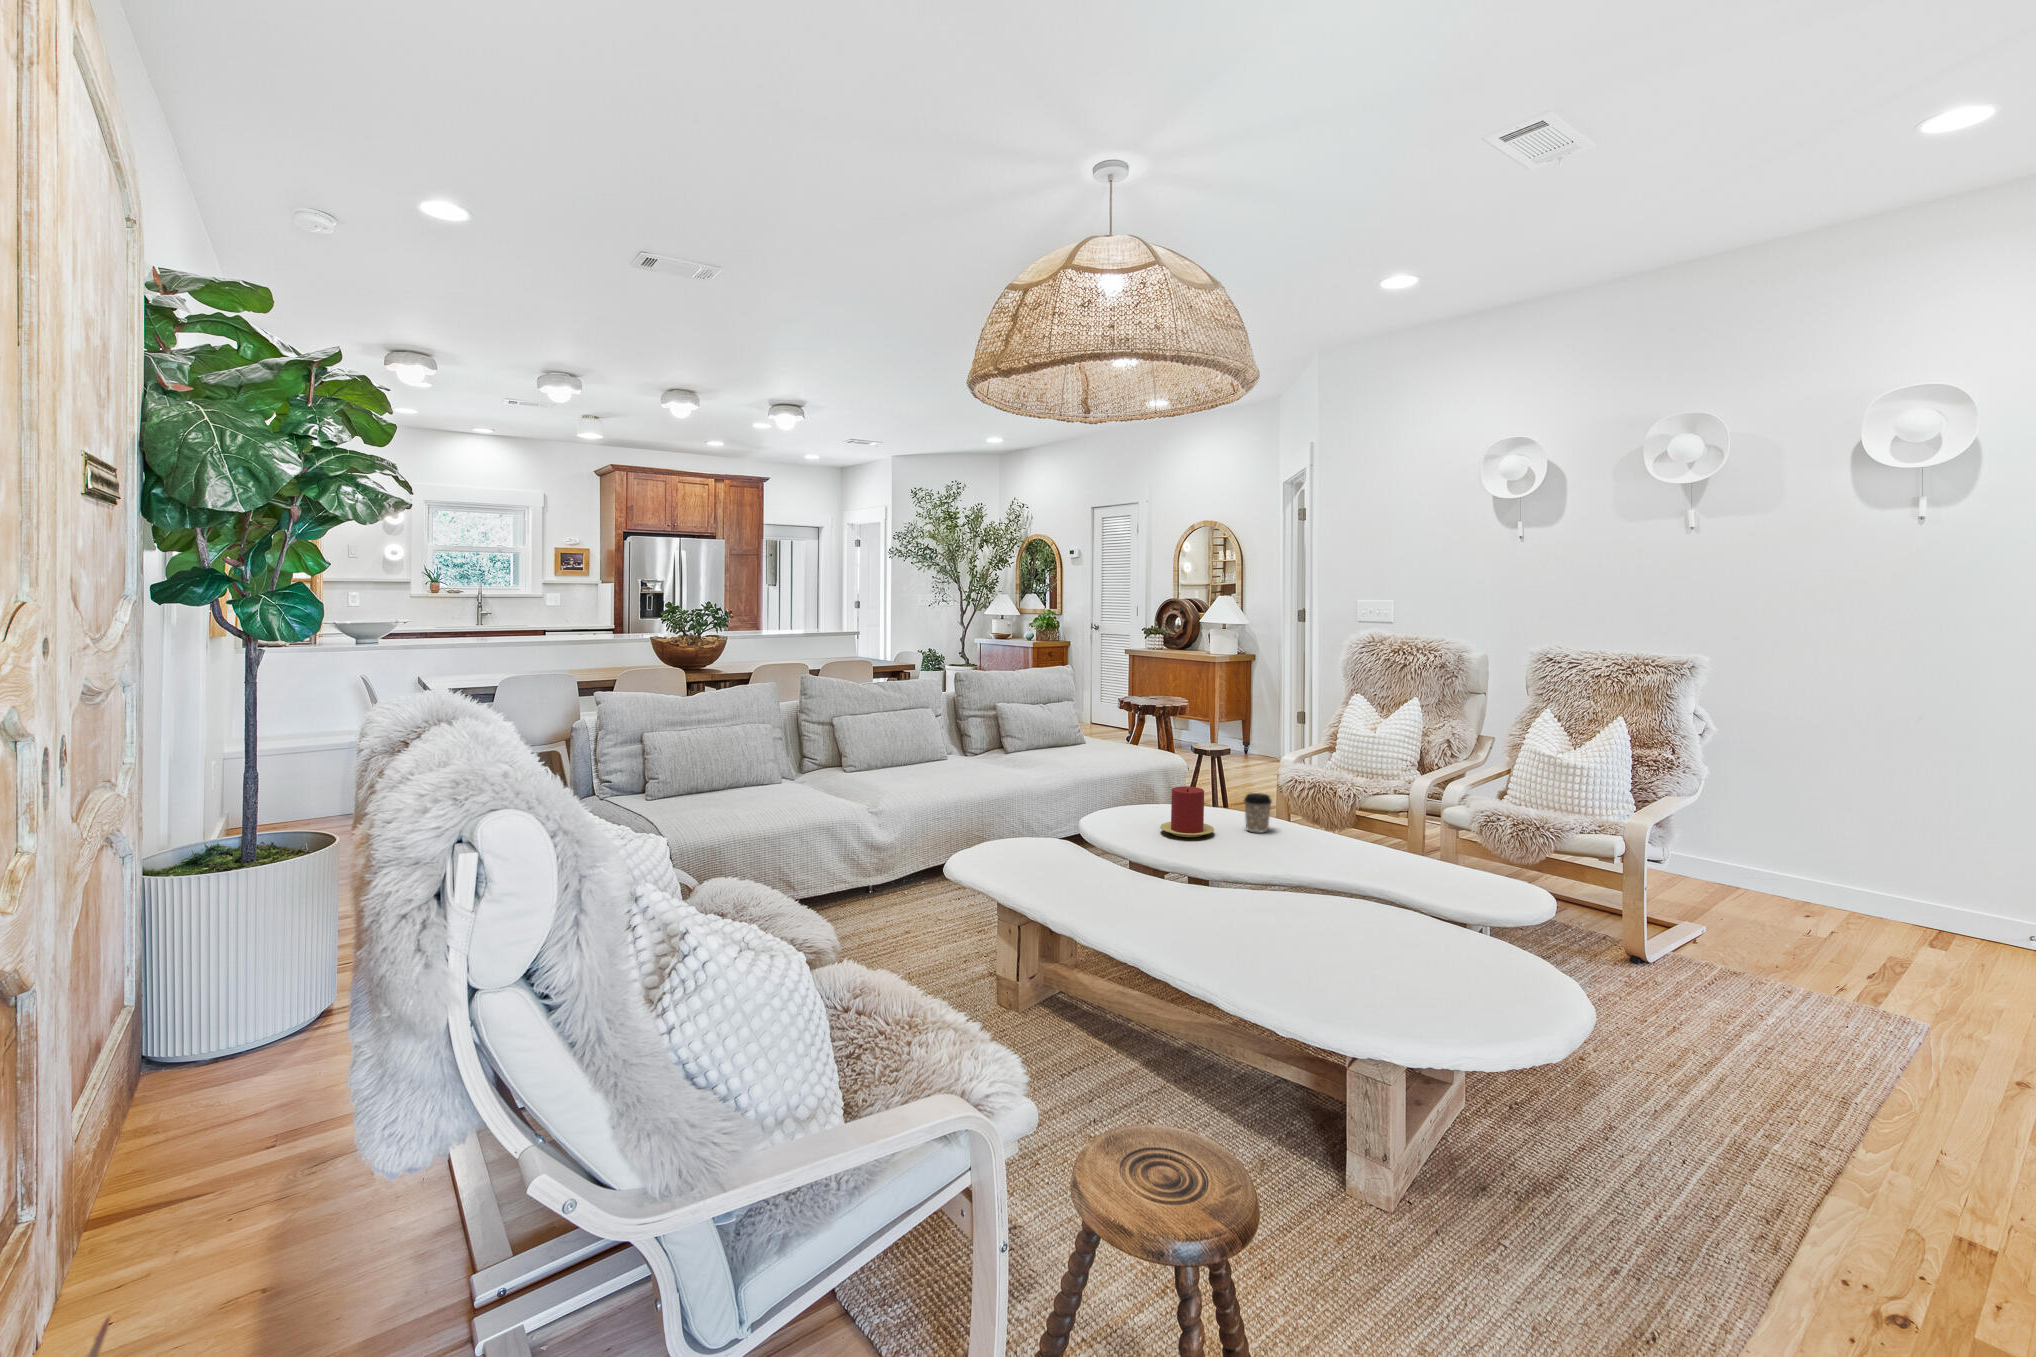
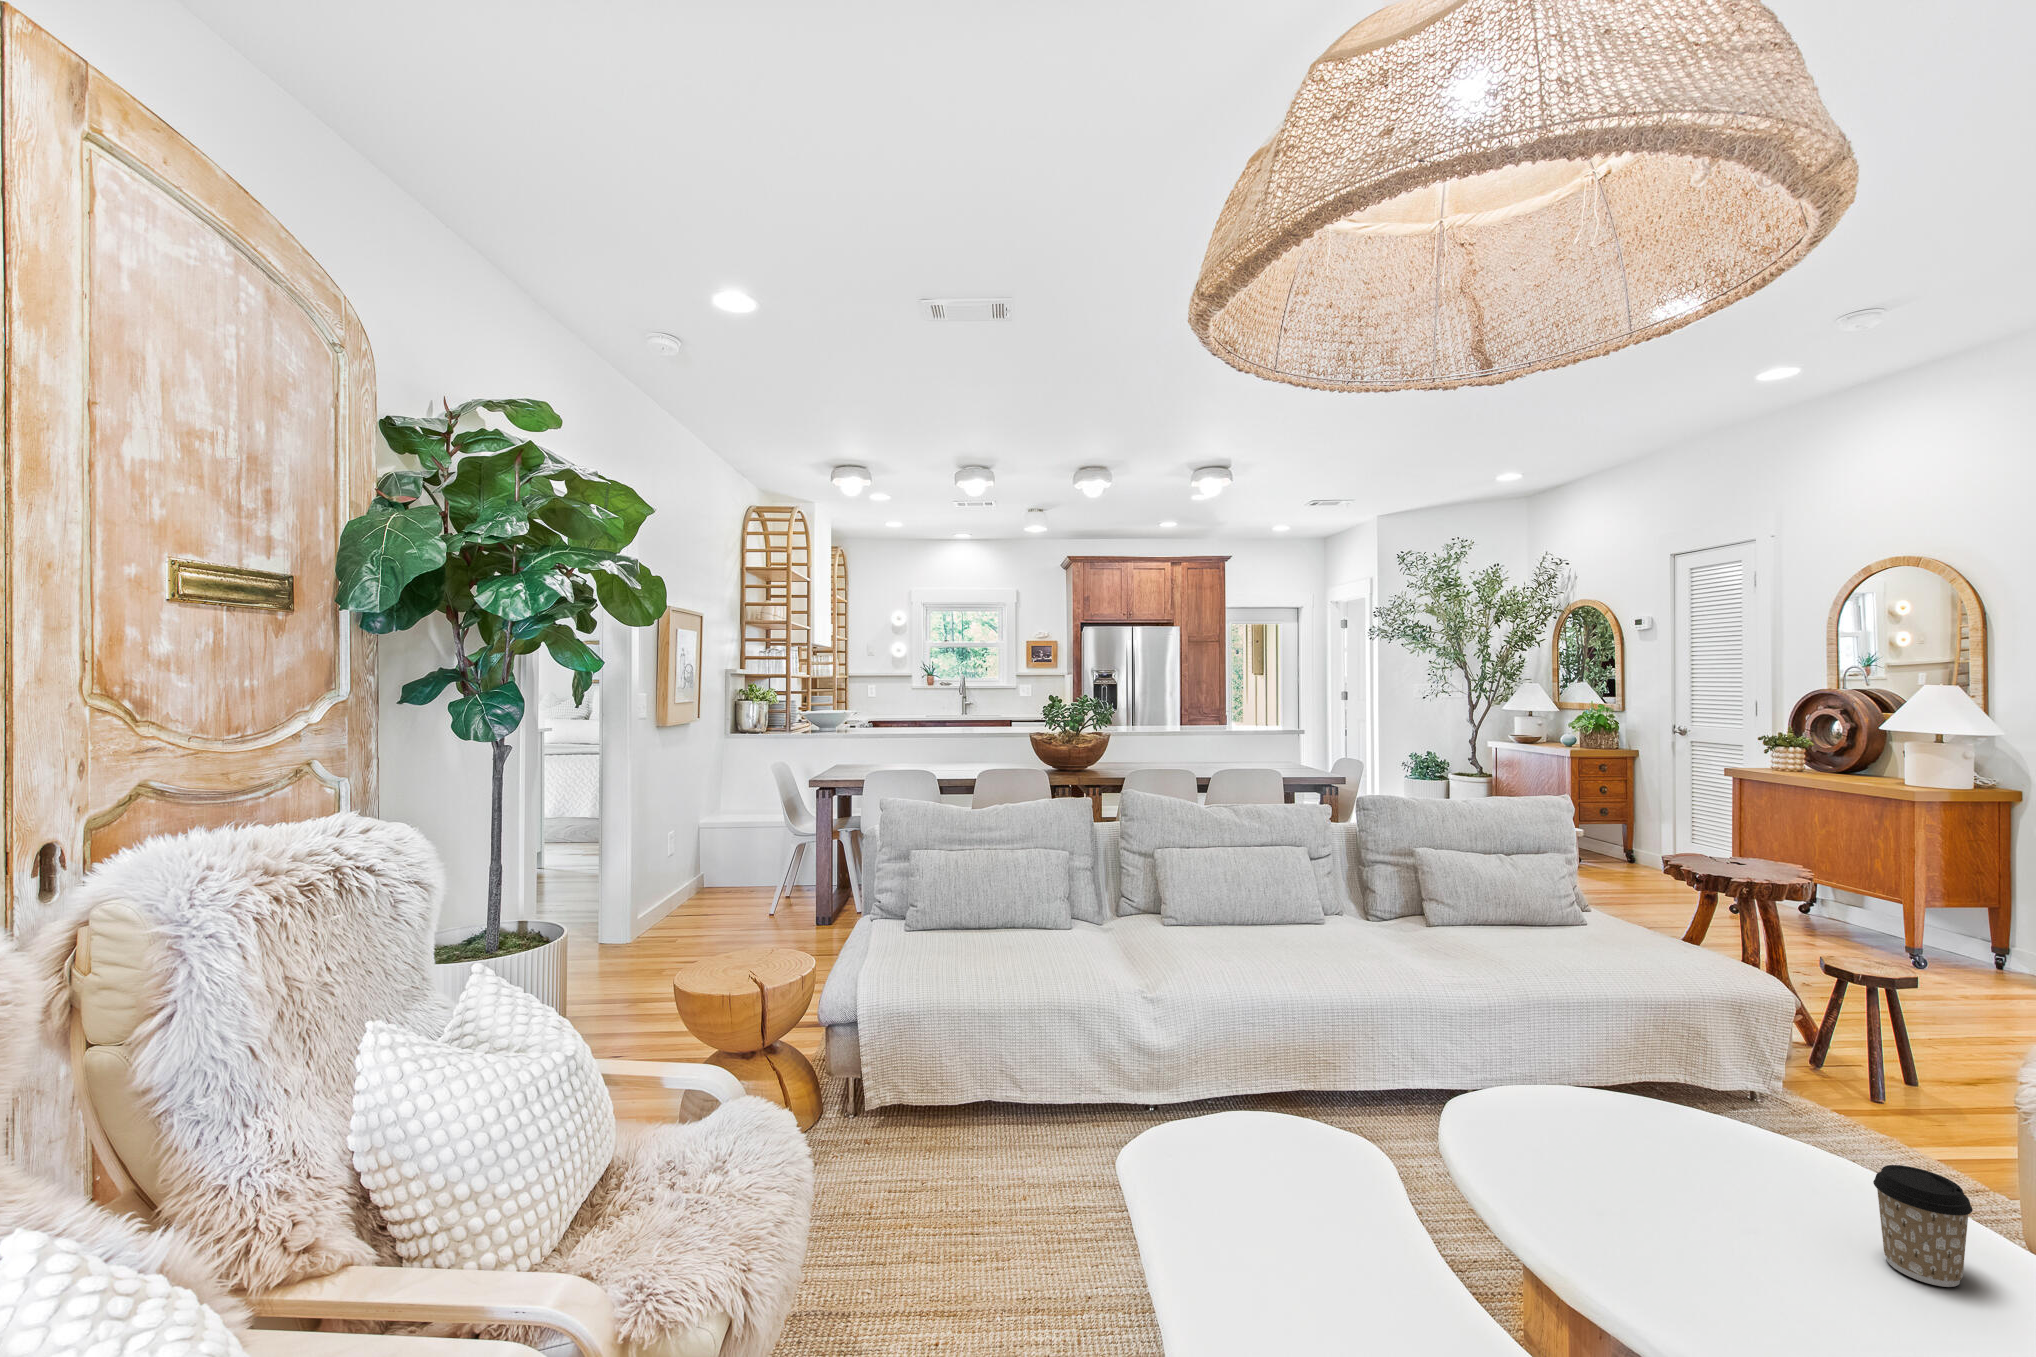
candle: present [1160,786,1214,837] -> none [1622,1104,1775,1249]

